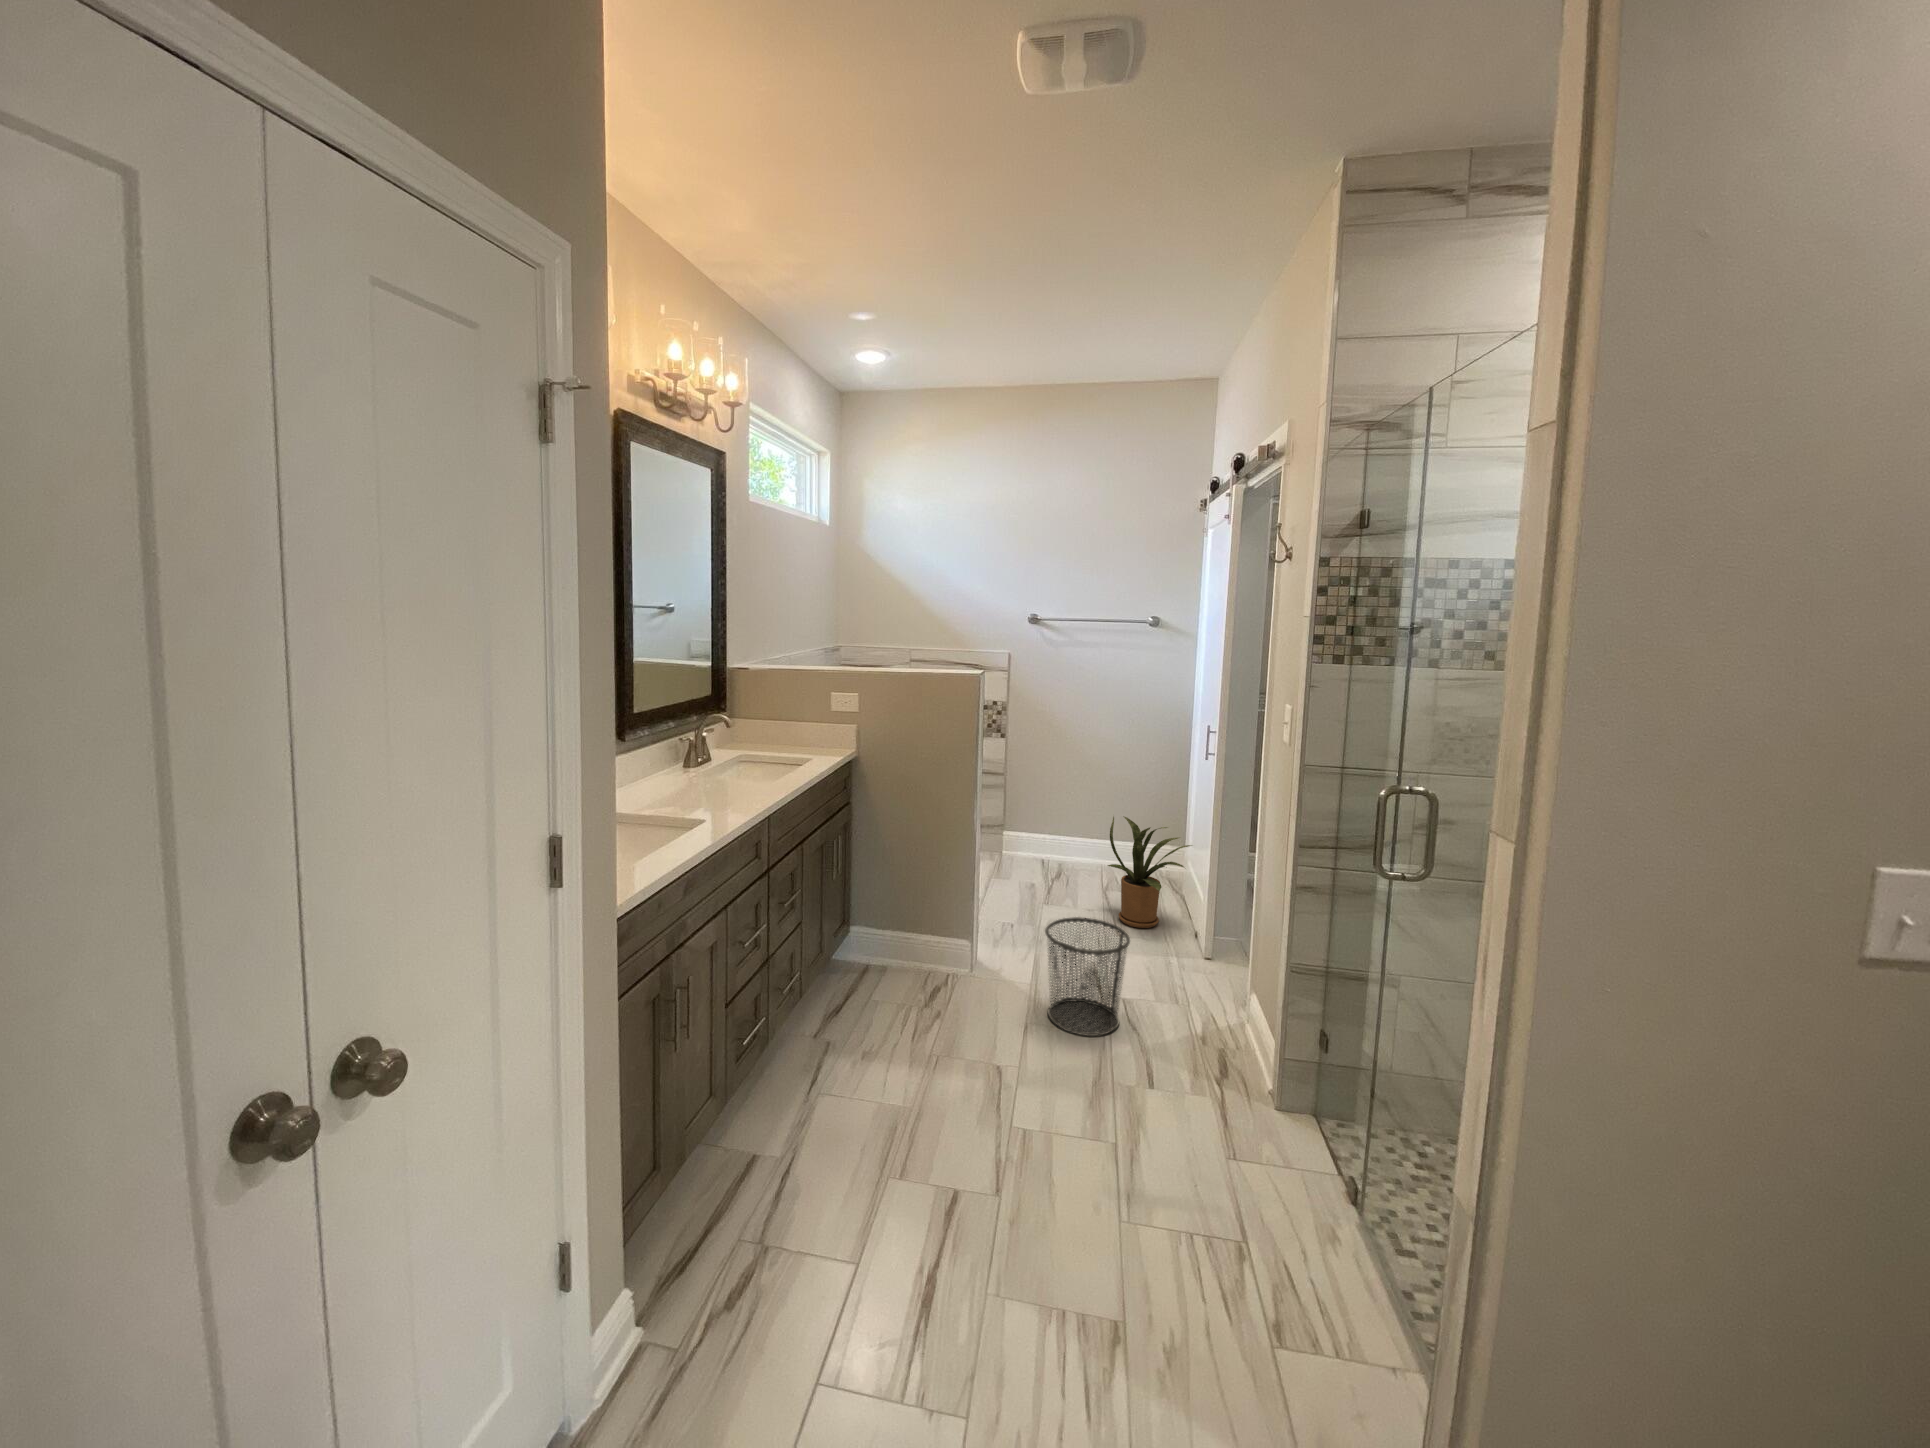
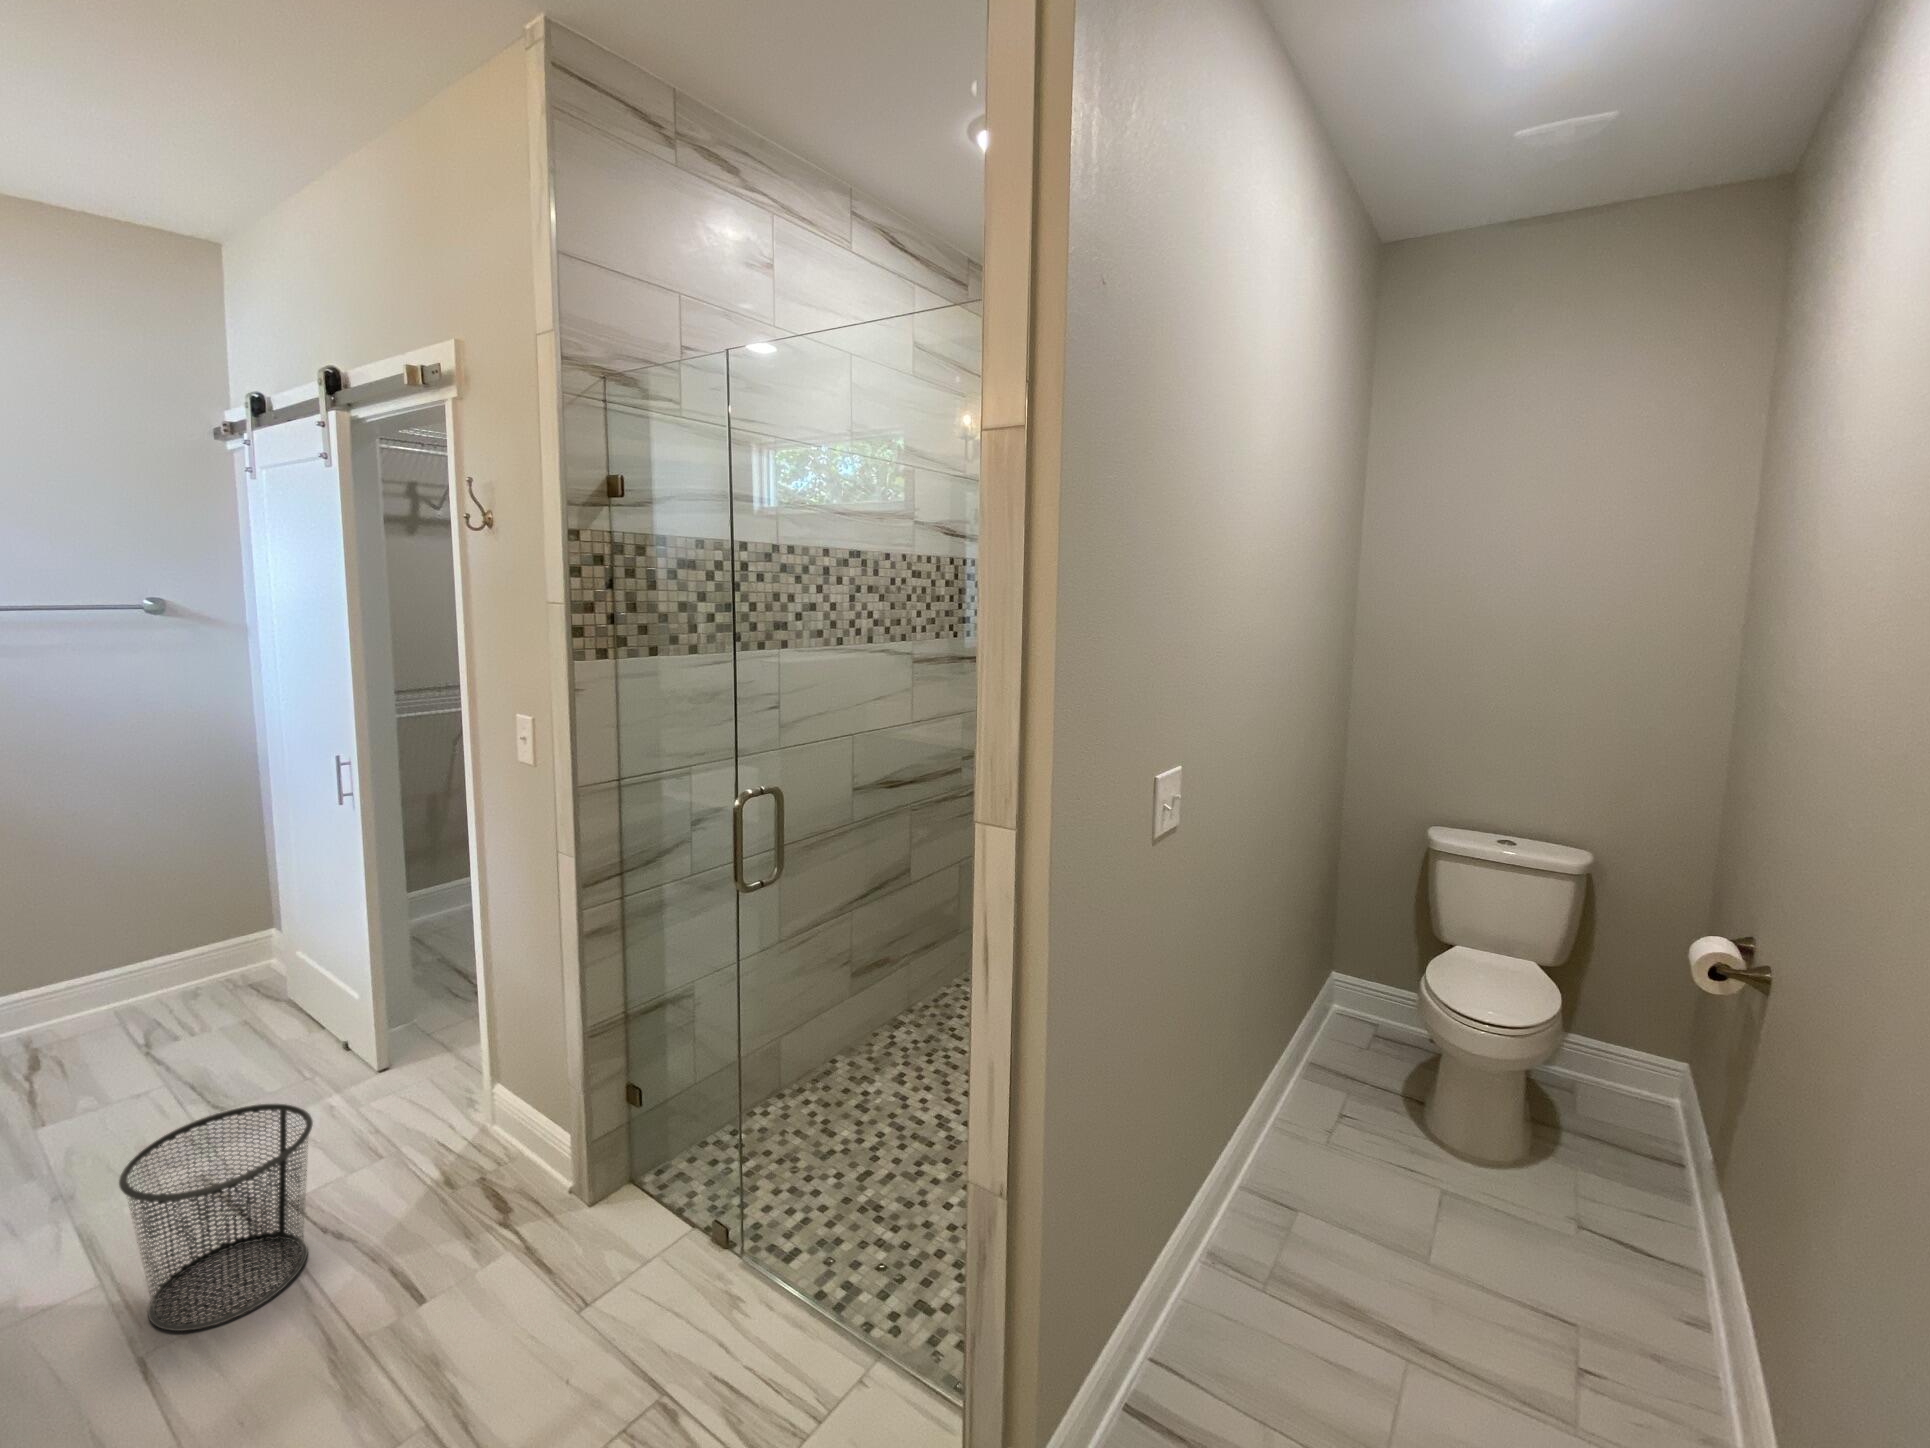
house plant: present [1108,817,1192,928] -> none [136,910,322,1082]

